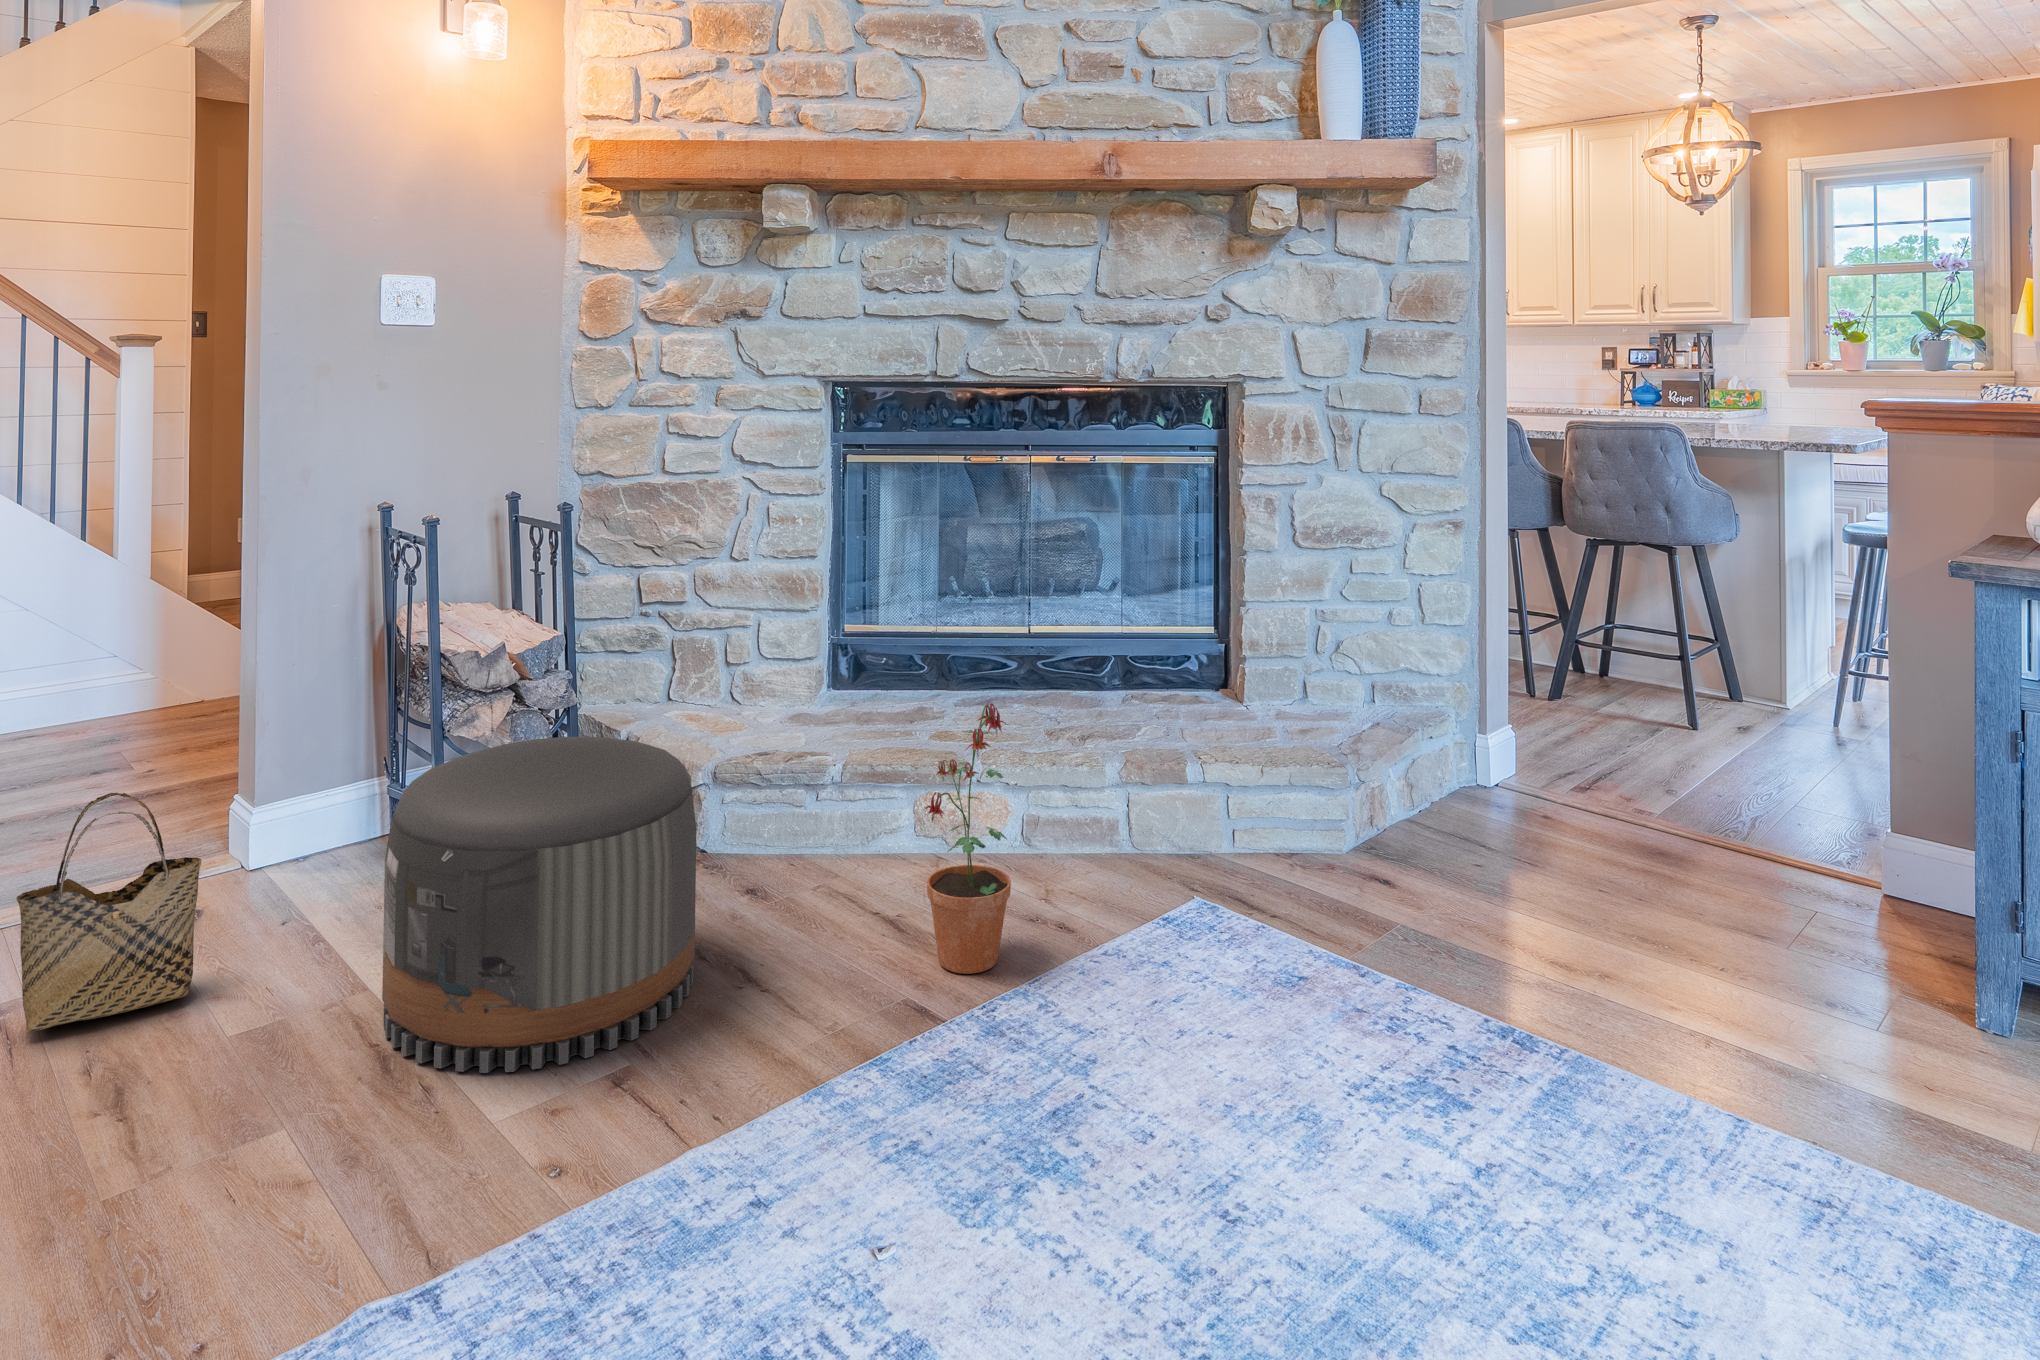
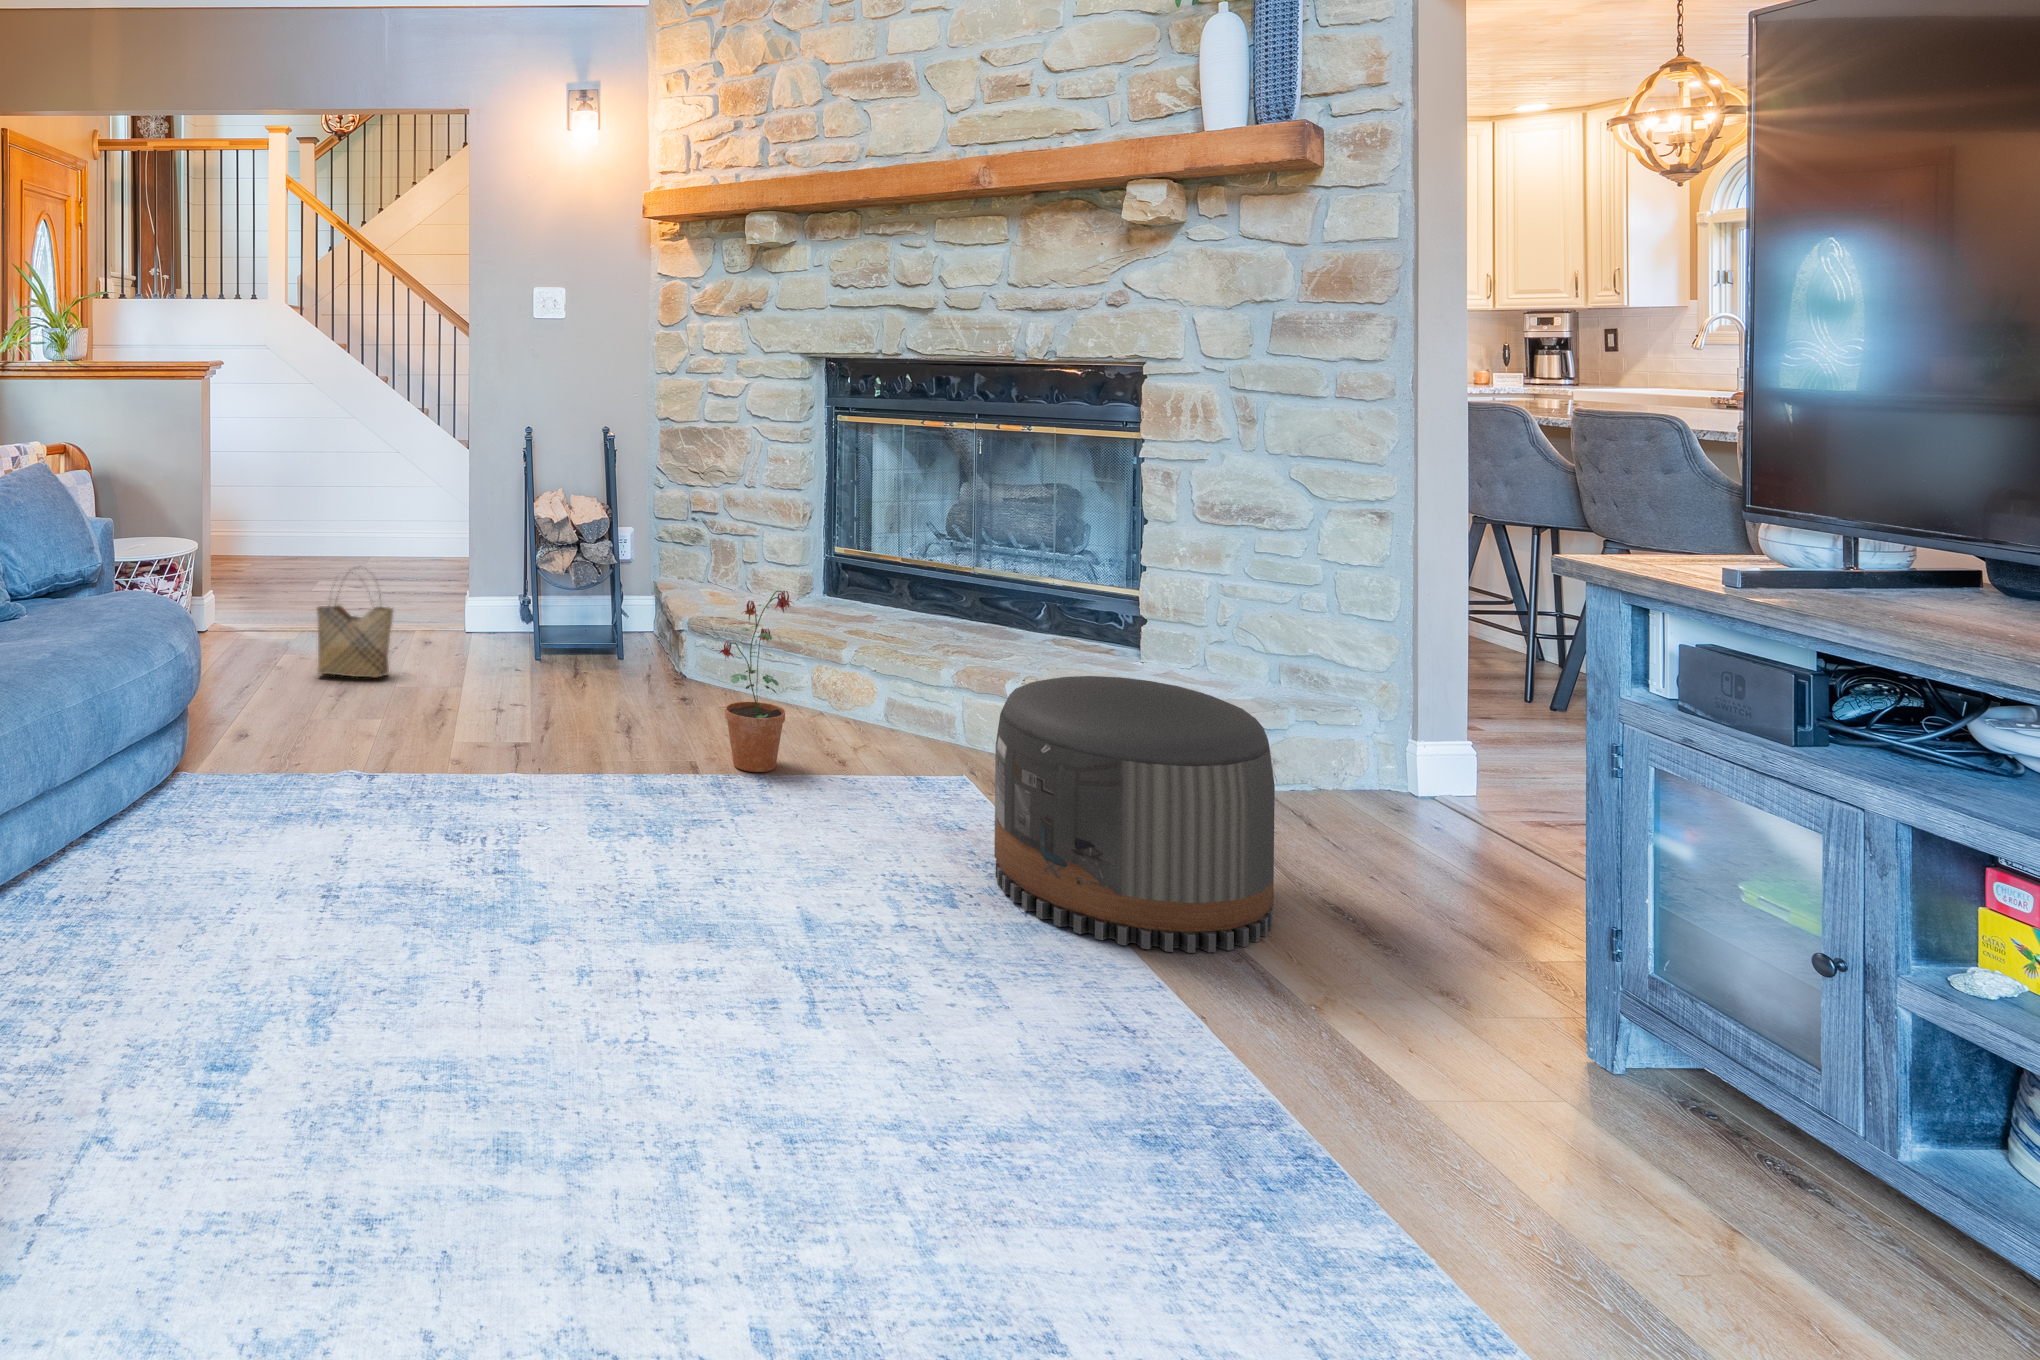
pouf: present [382,737,697,1073] -> present [994,676,1275,953]

